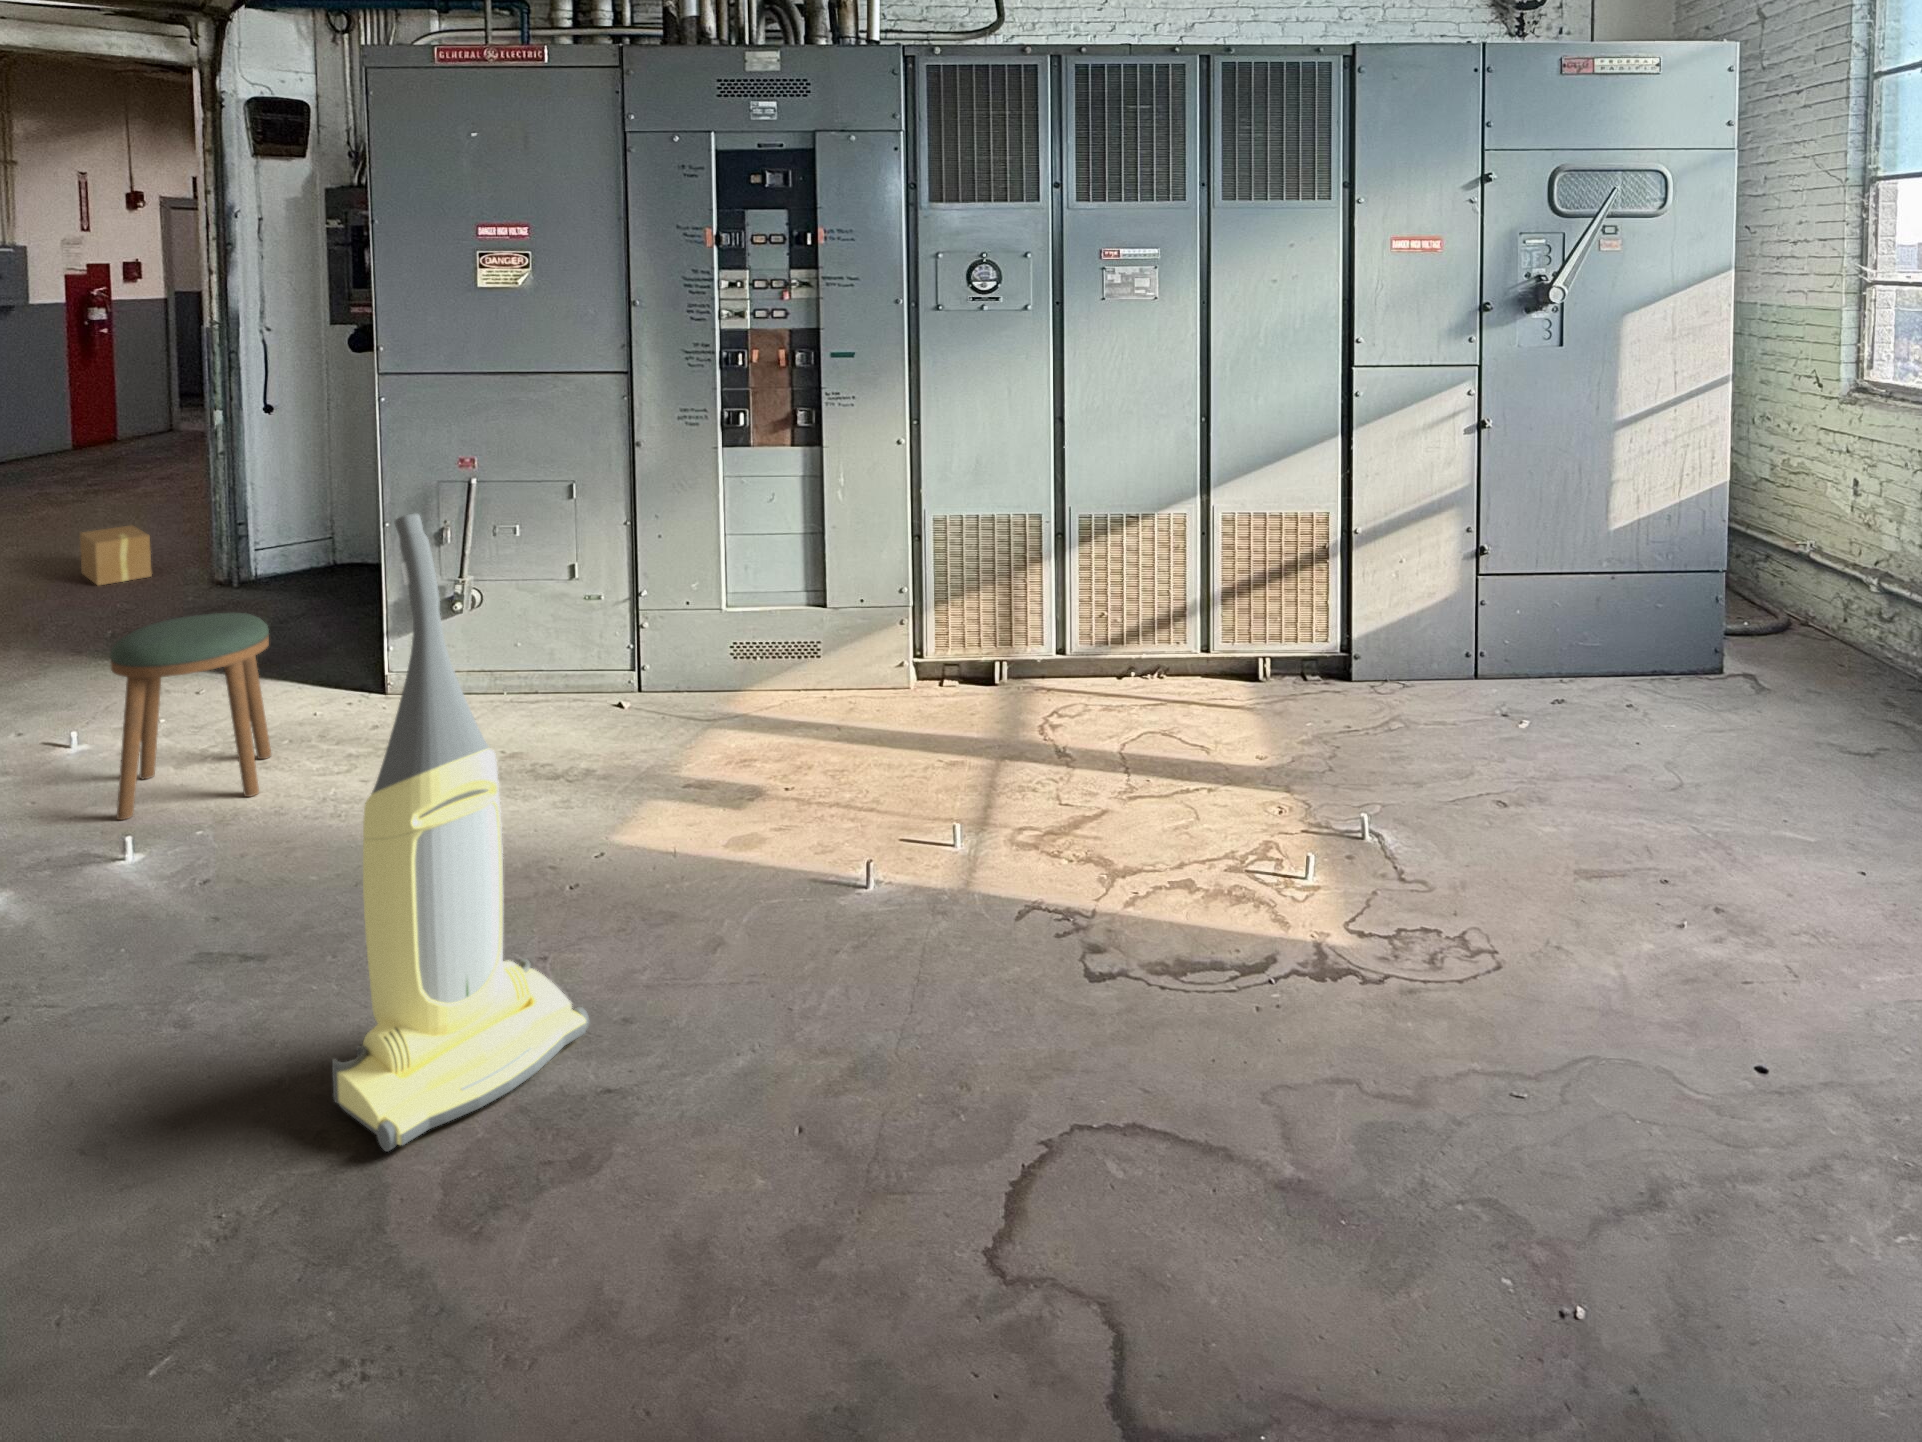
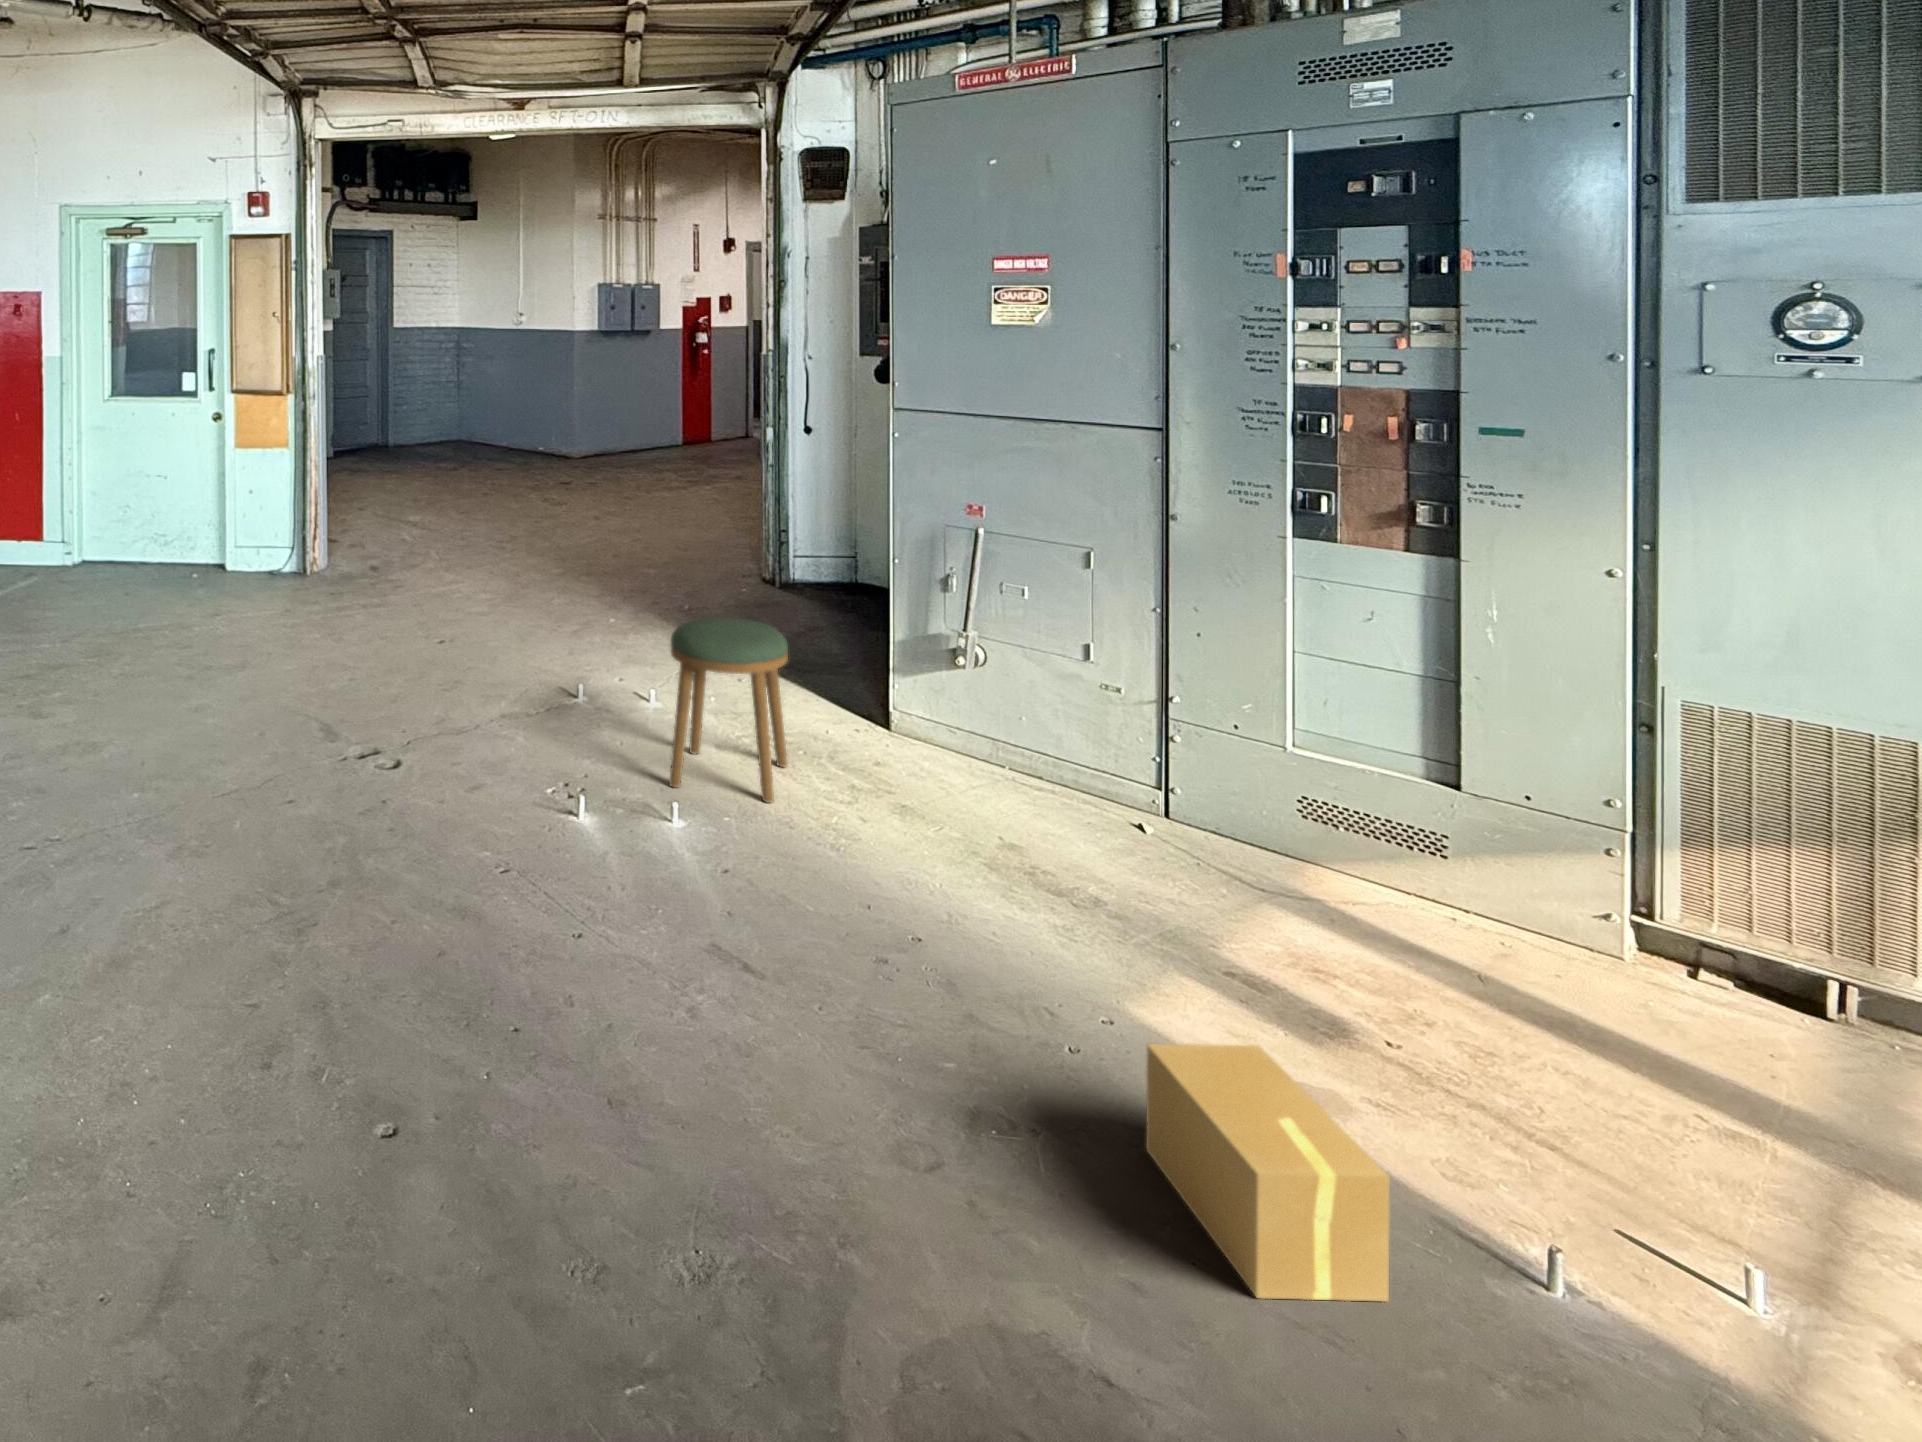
vacuum cleaner: present [332,514,590,1152] -> none [800,581,1087,1316]
cardboard box: present [80,525,152,586] -> present [1146,1044,1390,1302]

